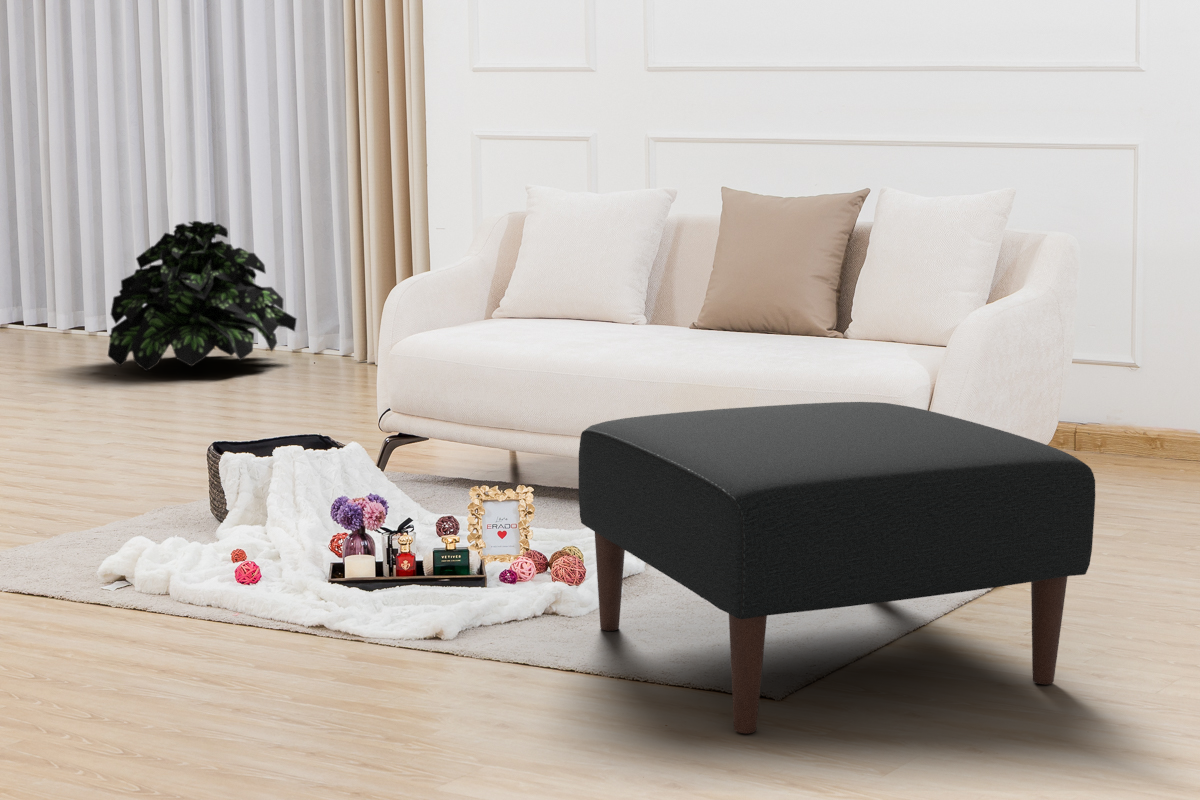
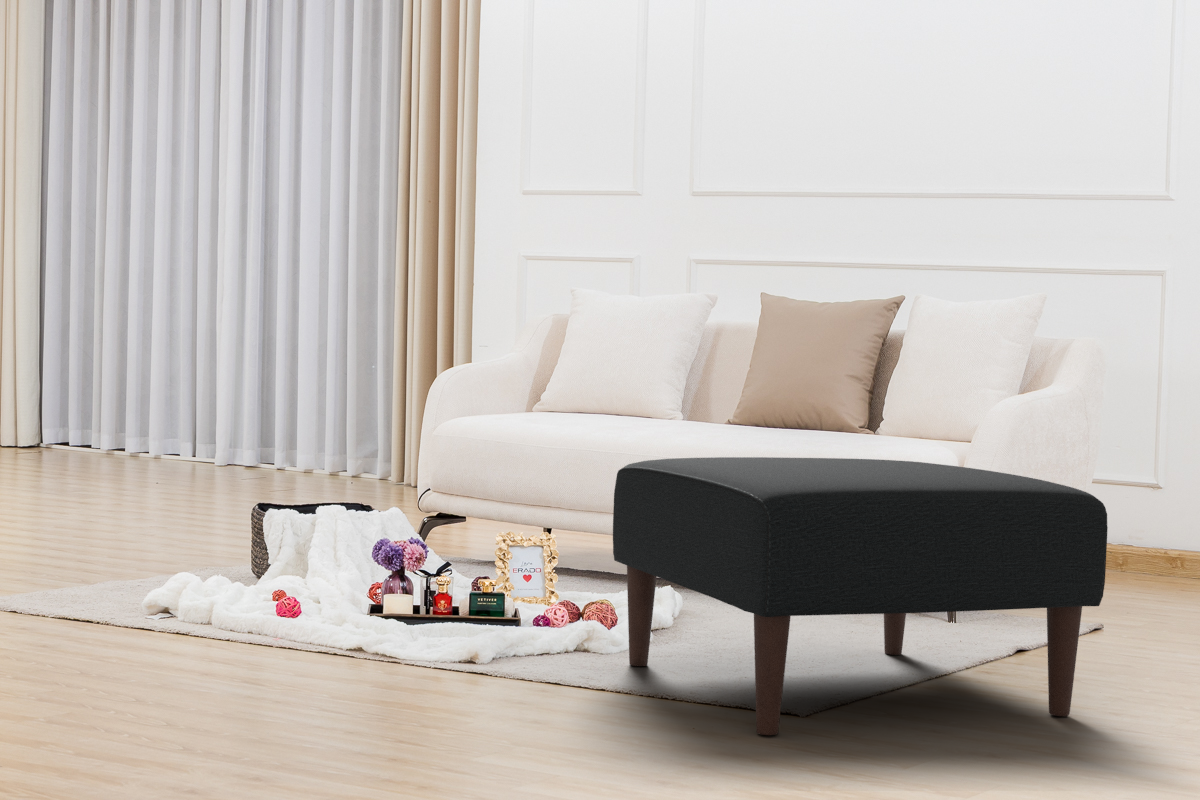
potted plant: present [108,221,296,371] -> none [150,338,337,480]

